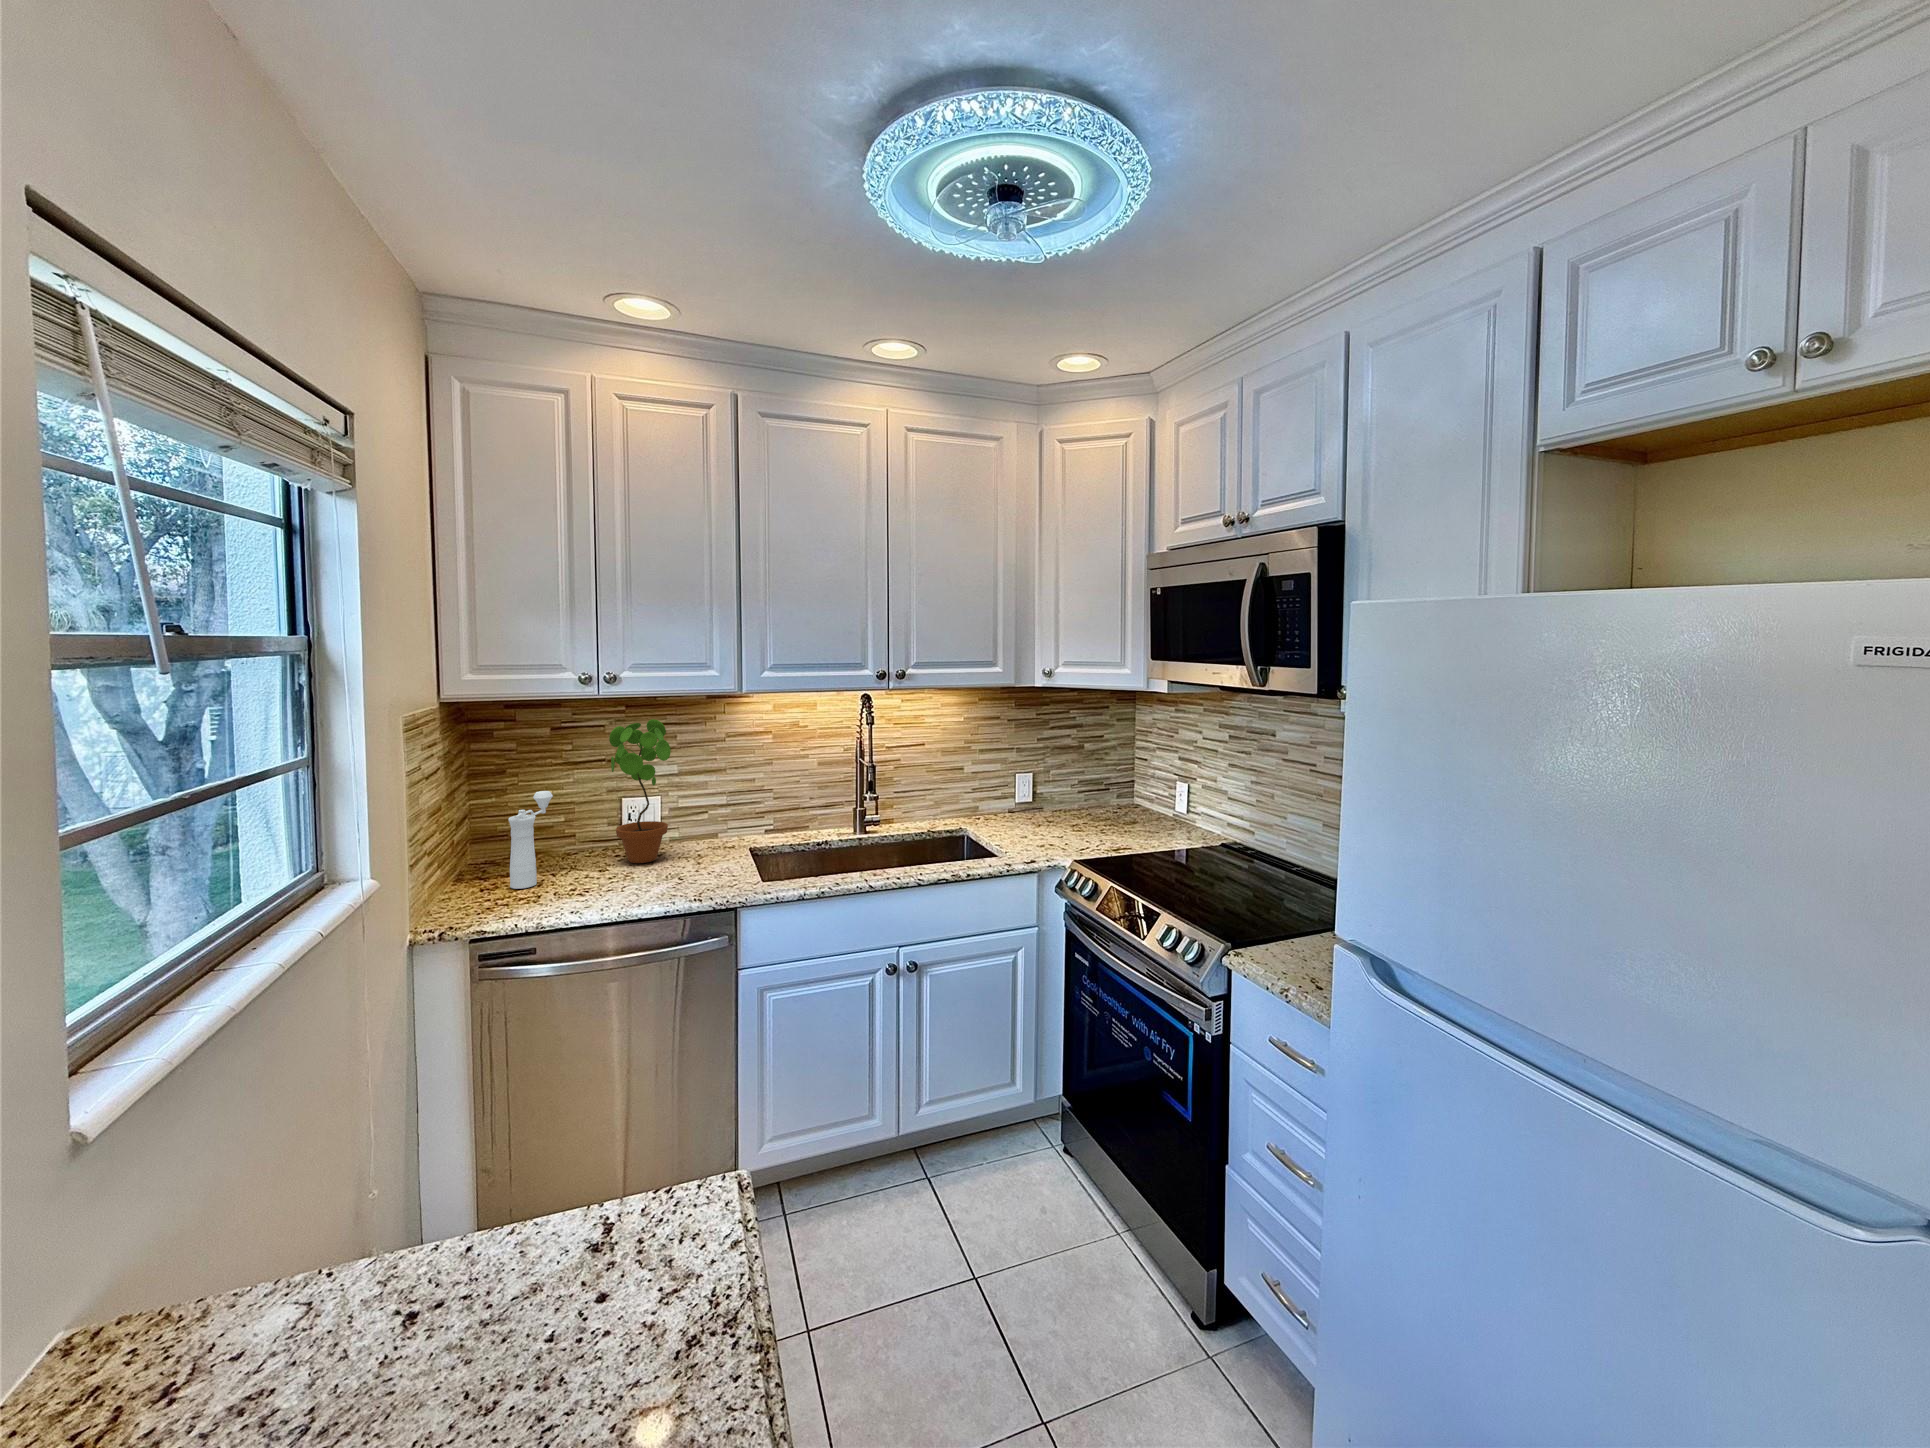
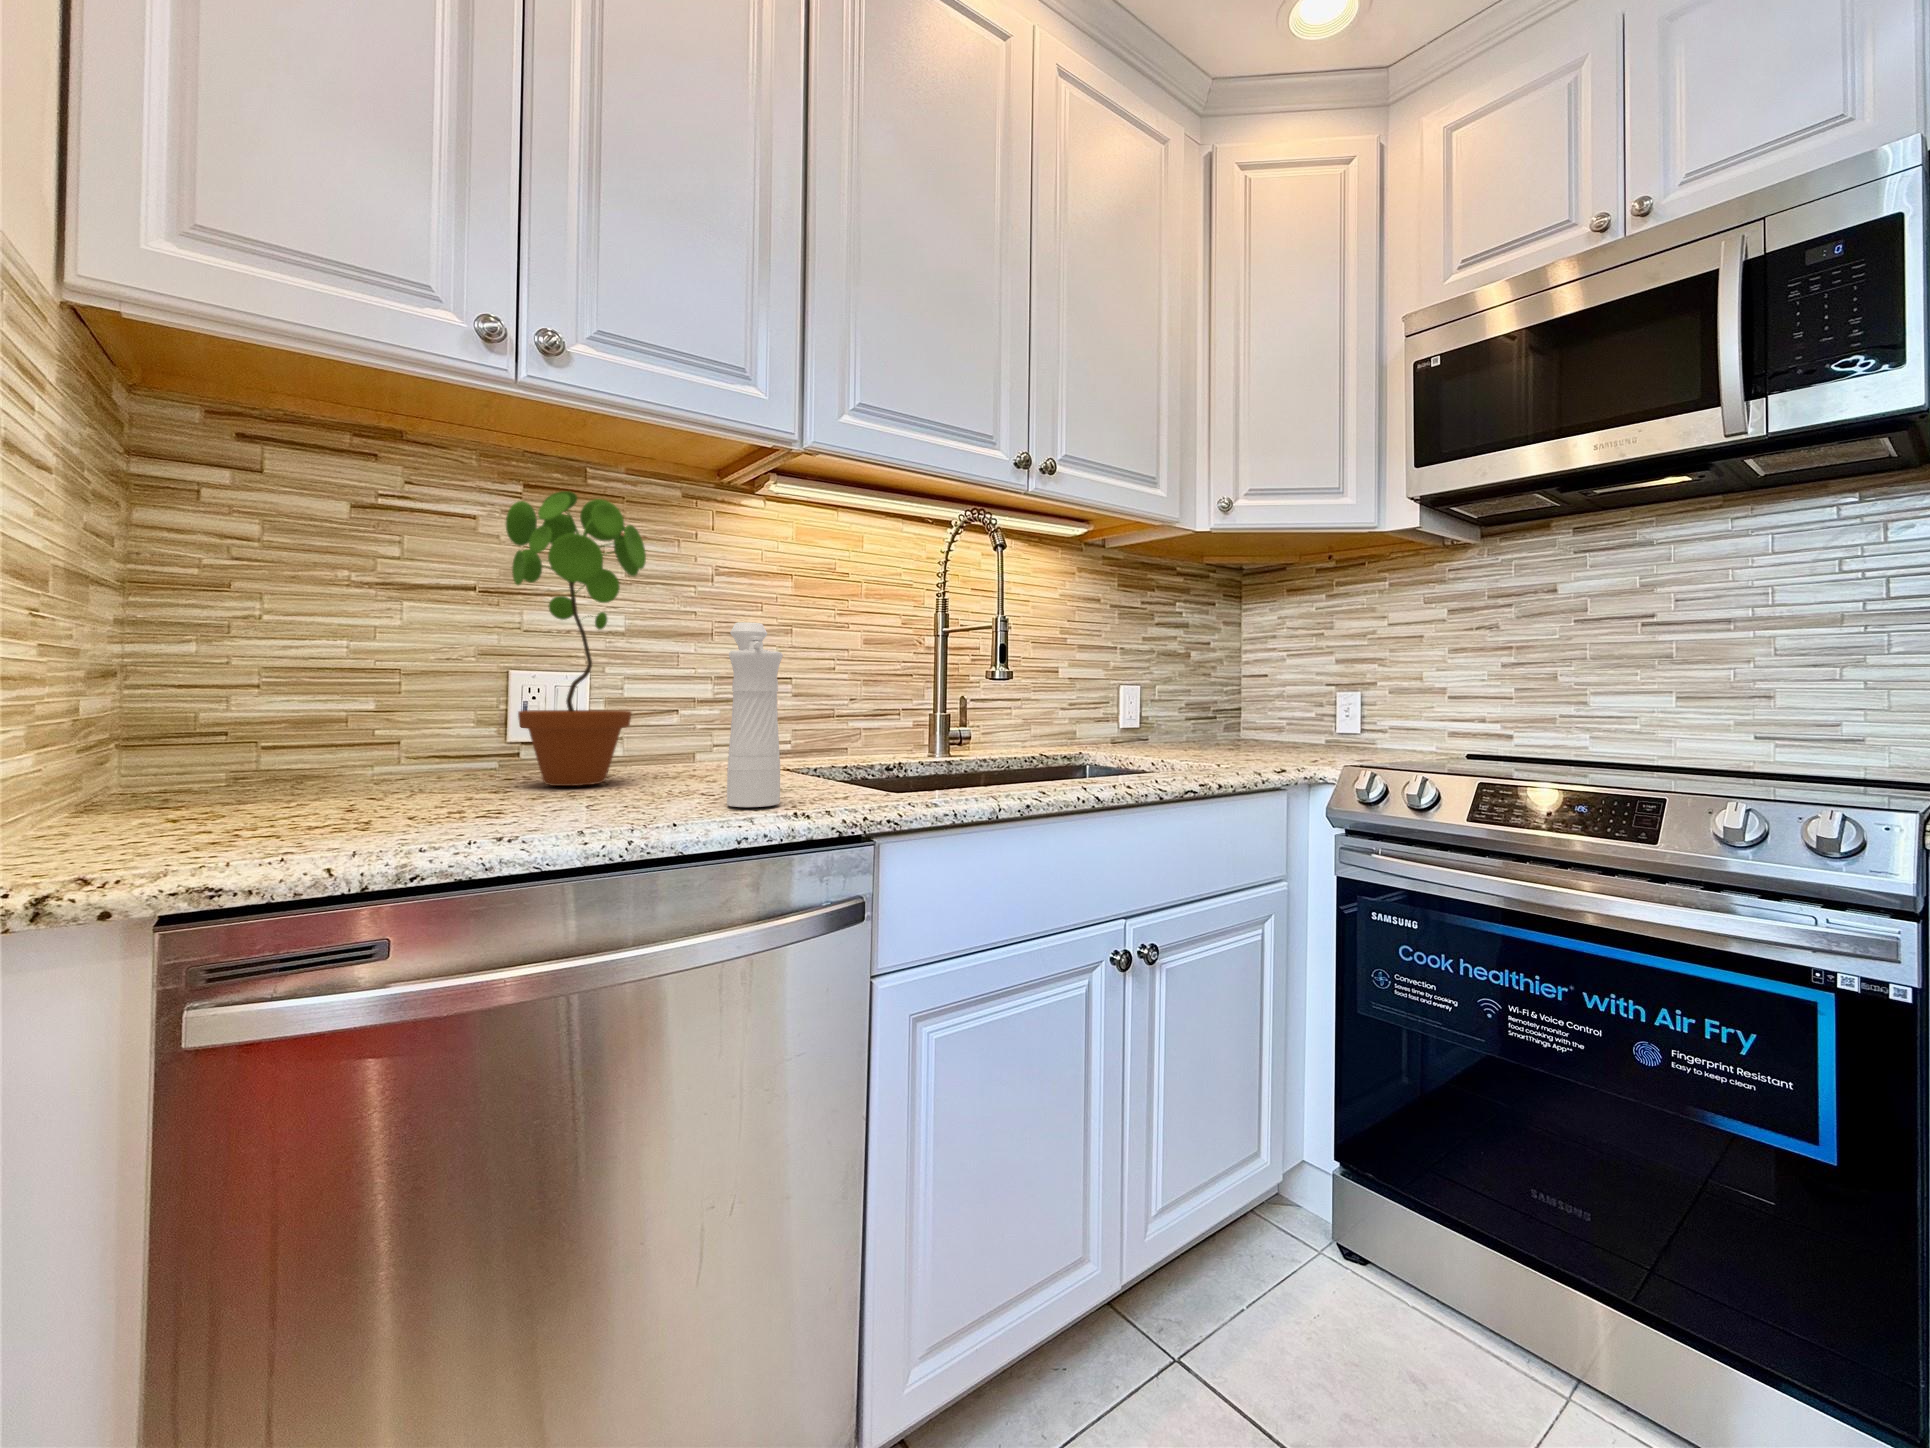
pepper mill: present [508,791,553,889] -> present [727,622,783,807]

